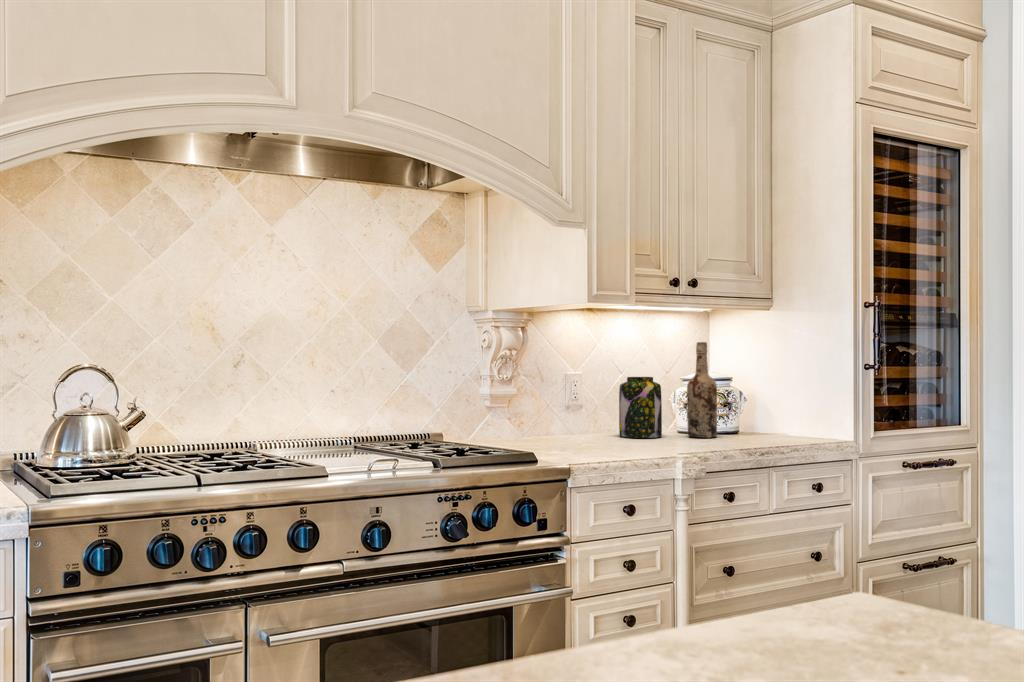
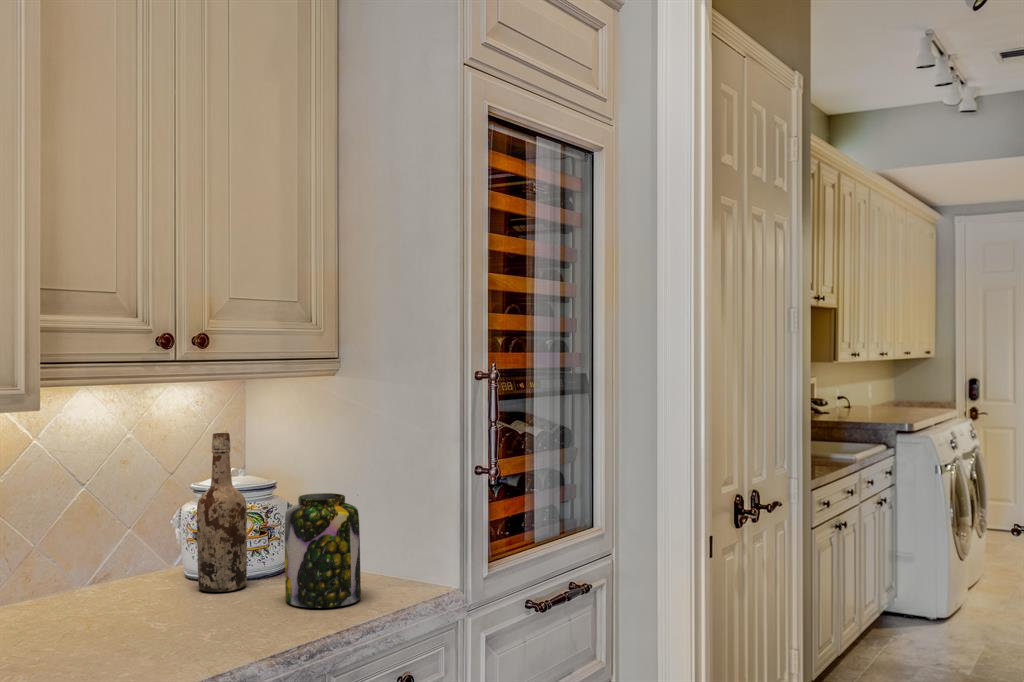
jar: present [619,377,662,438] -> present [285,493,361,608]

